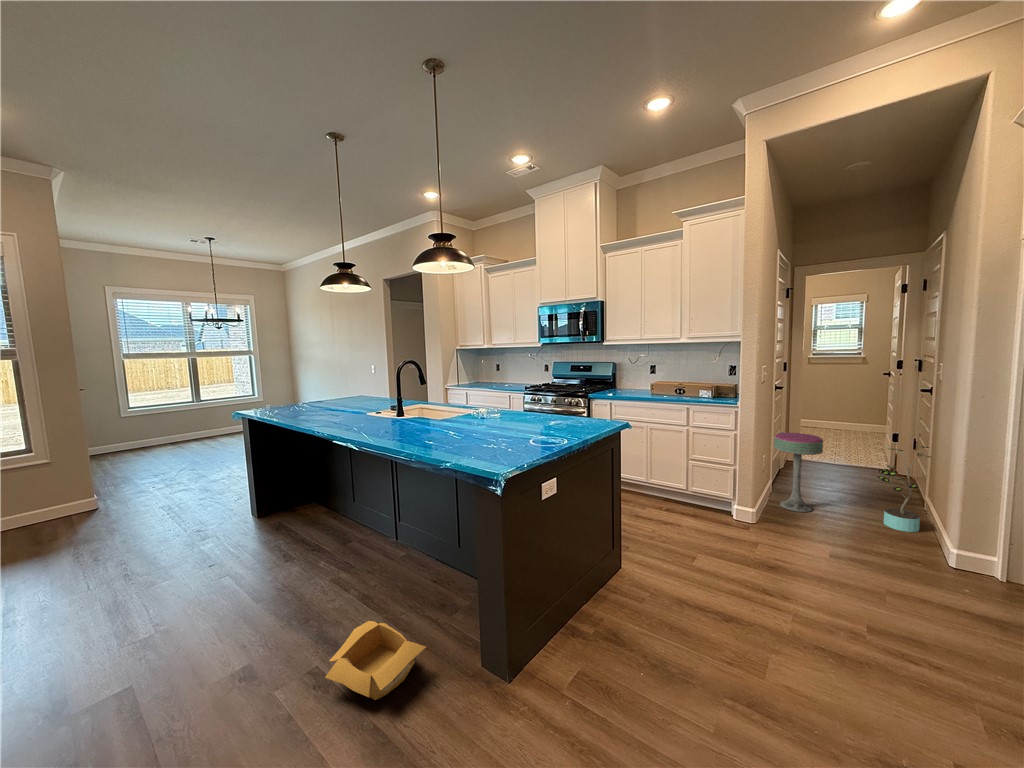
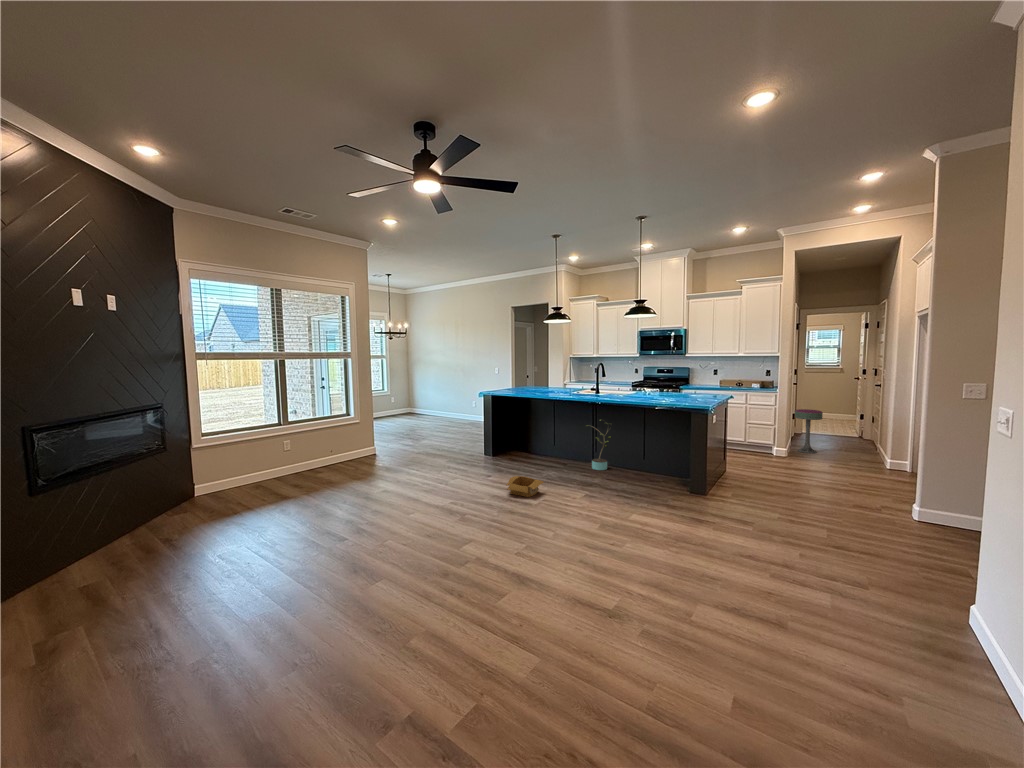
potted plant: present [877,446,930,532] -> present [586,420,612,470]
cardboard box: present [325,621,426,700] -> present [507,476,544,497]

